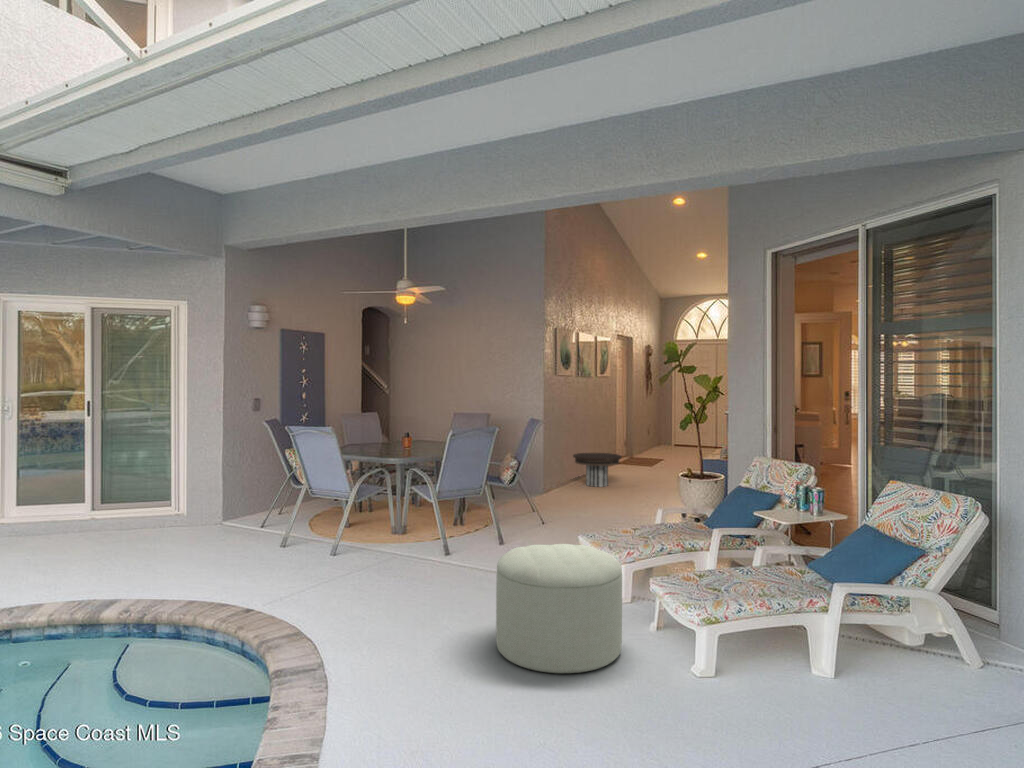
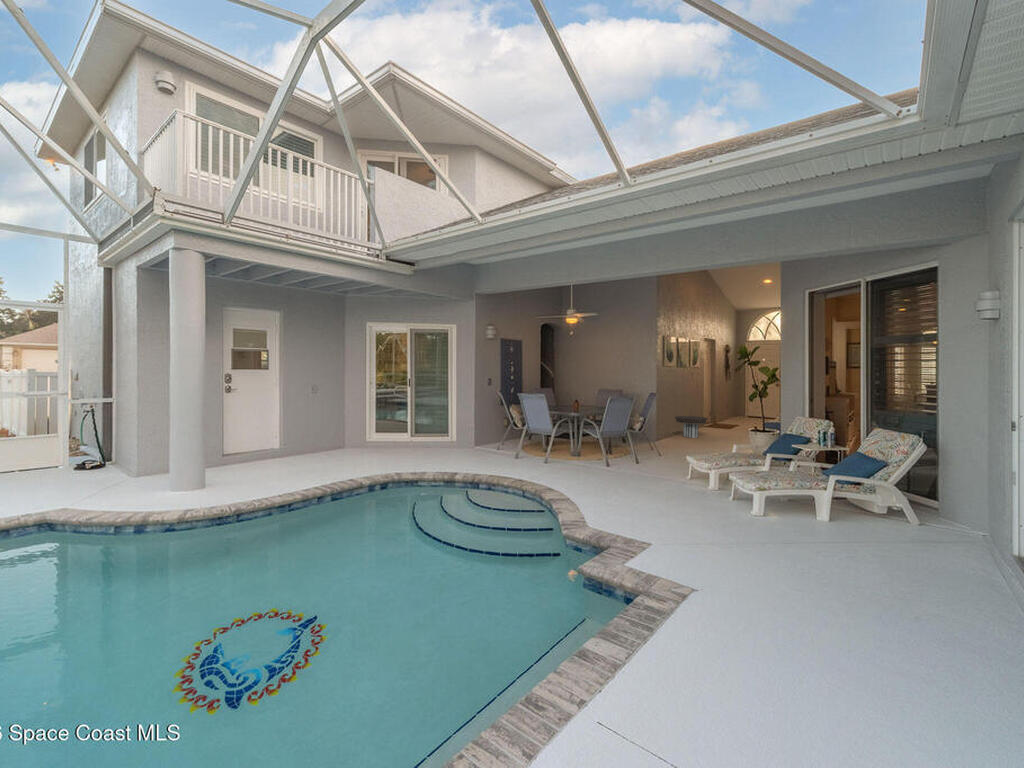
ottoman: present [496,544,622,673] -> none [650,454,716,511]

